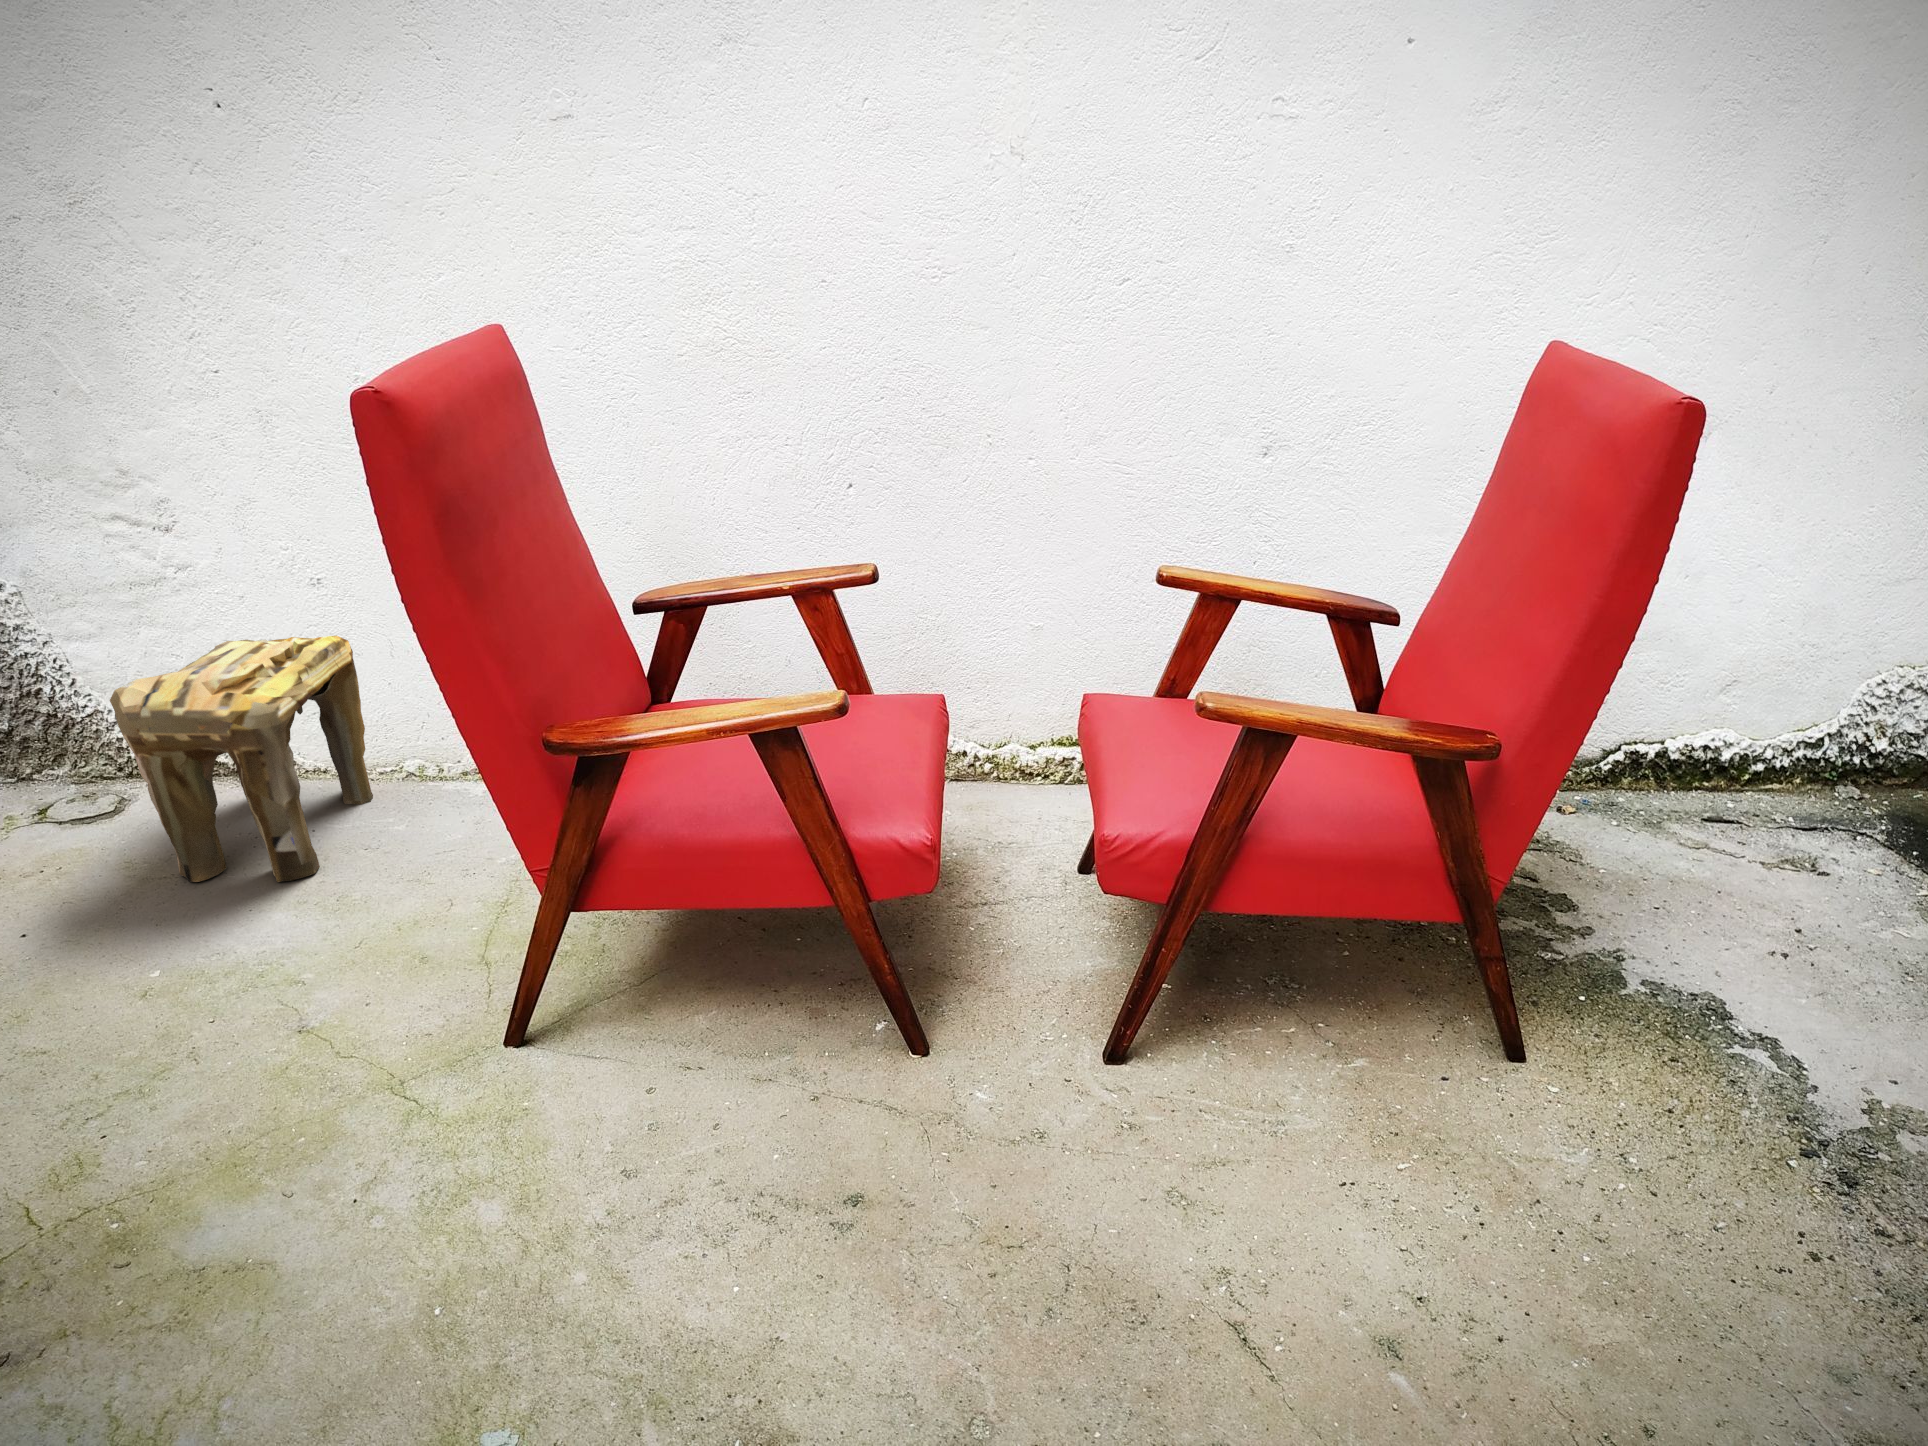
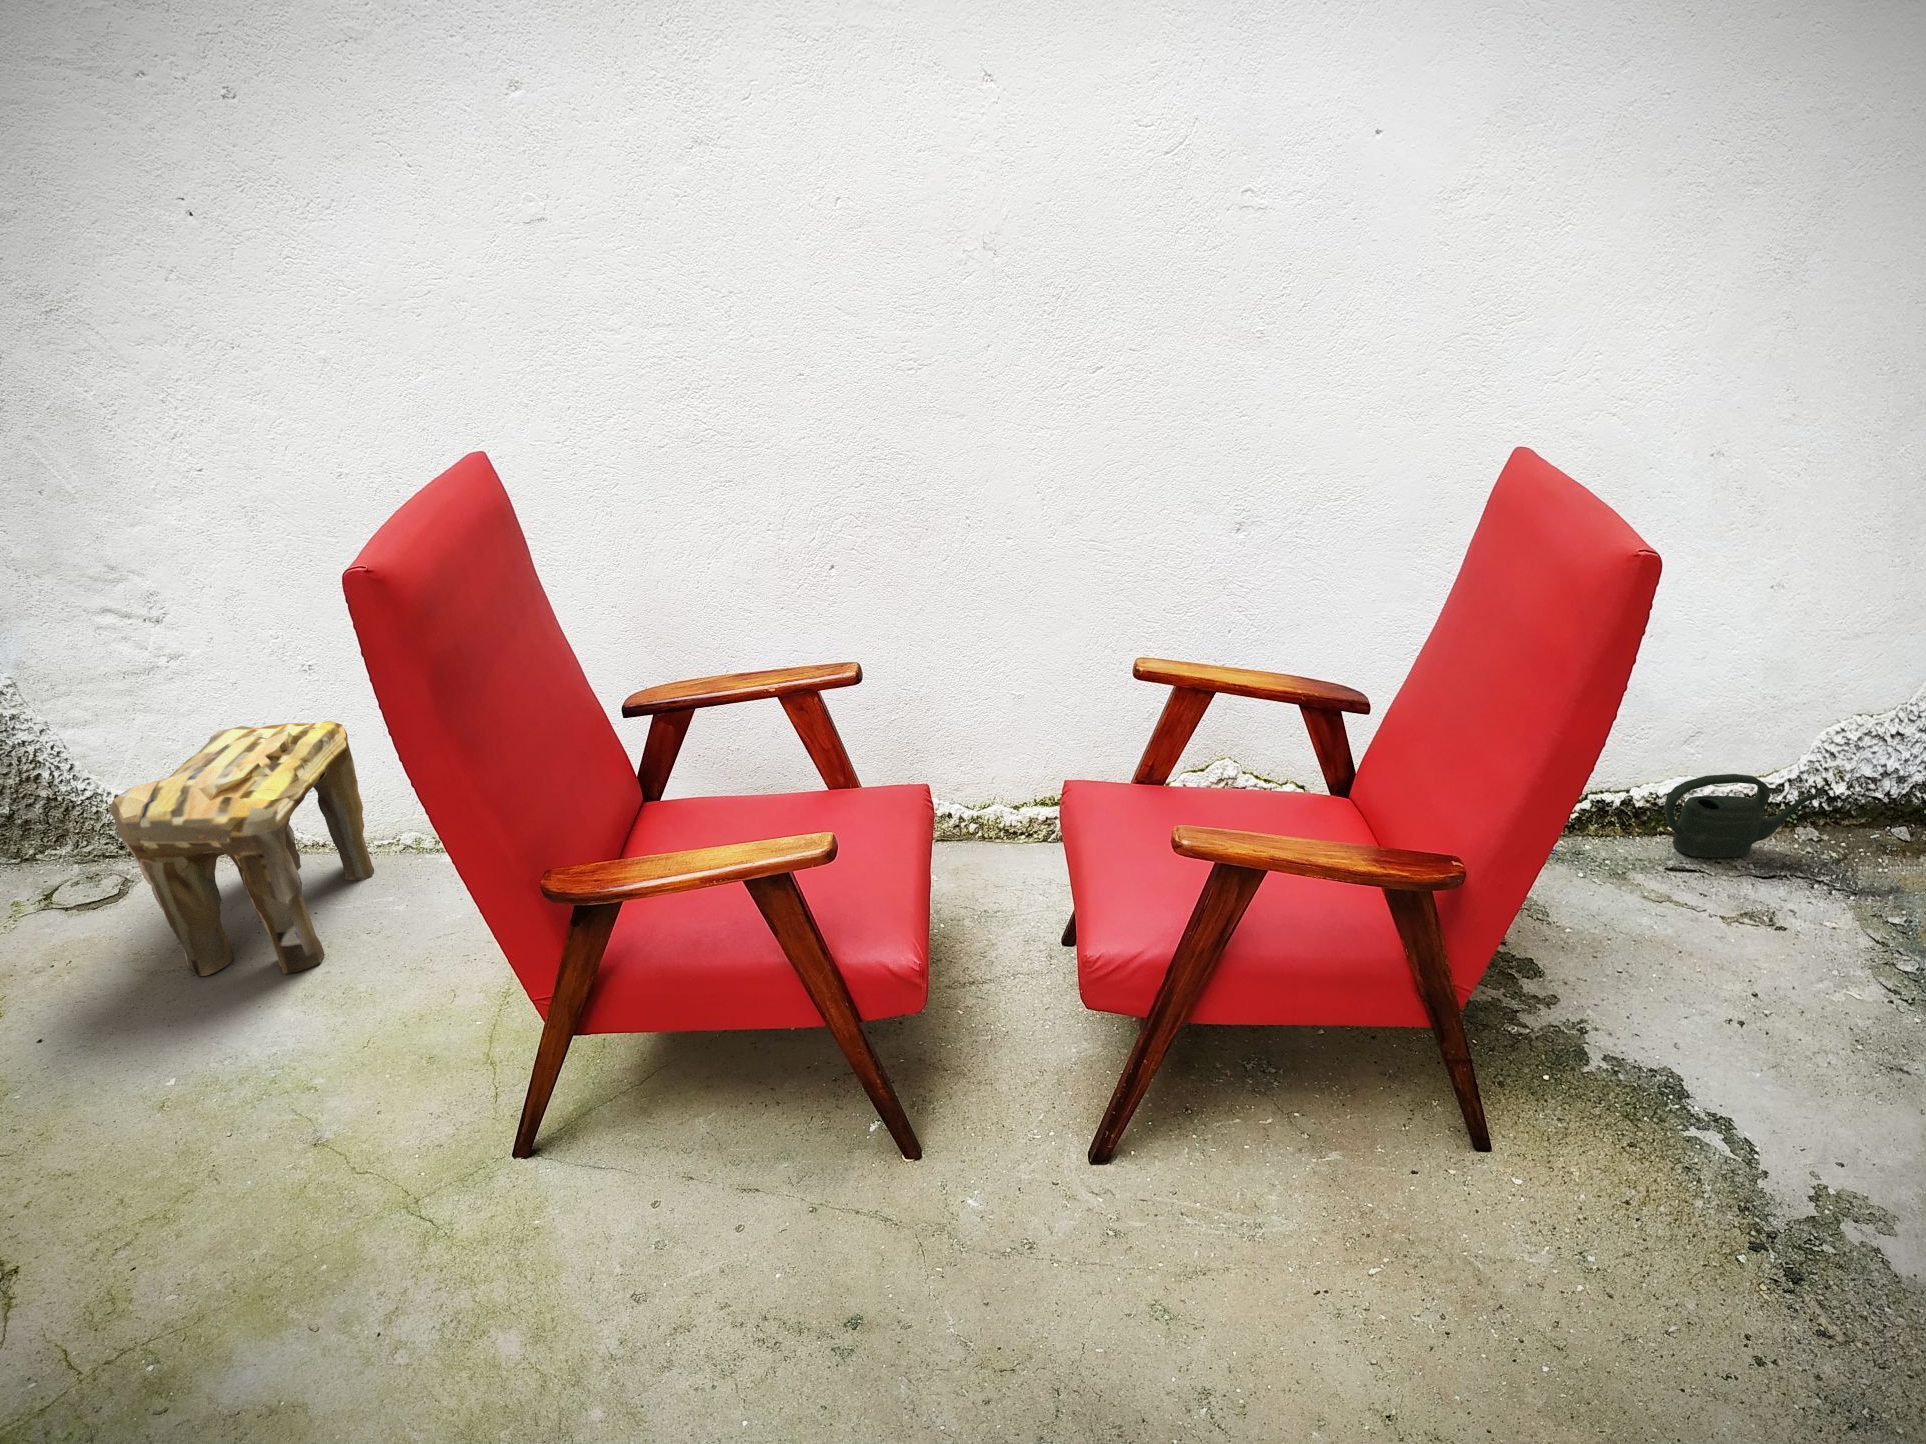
watering can: none [1700,723,1860,811] -> present [1664,774,1818,857]

